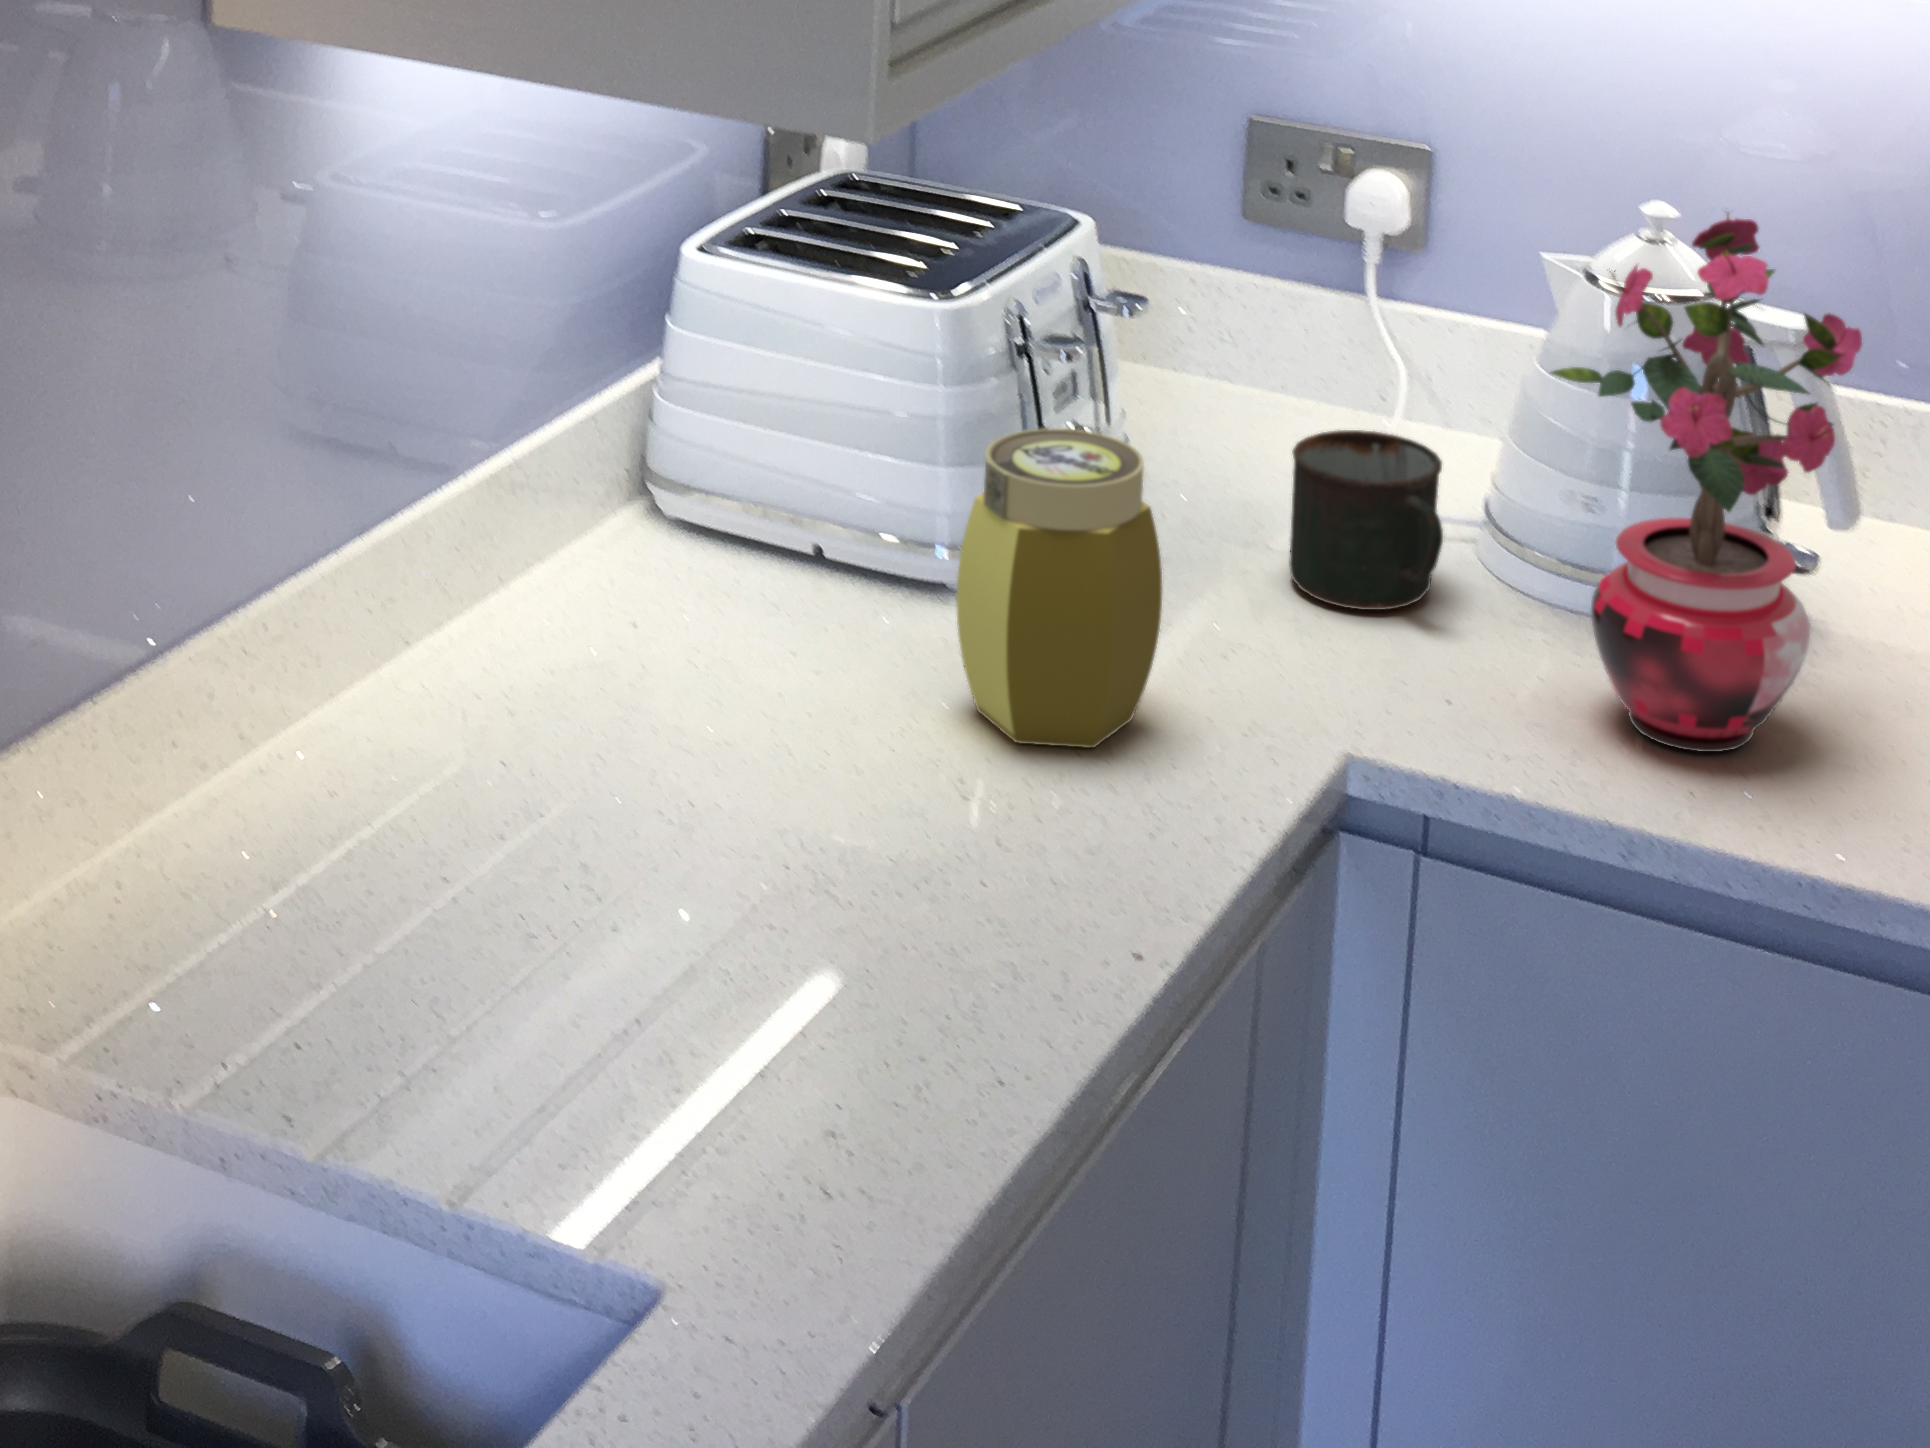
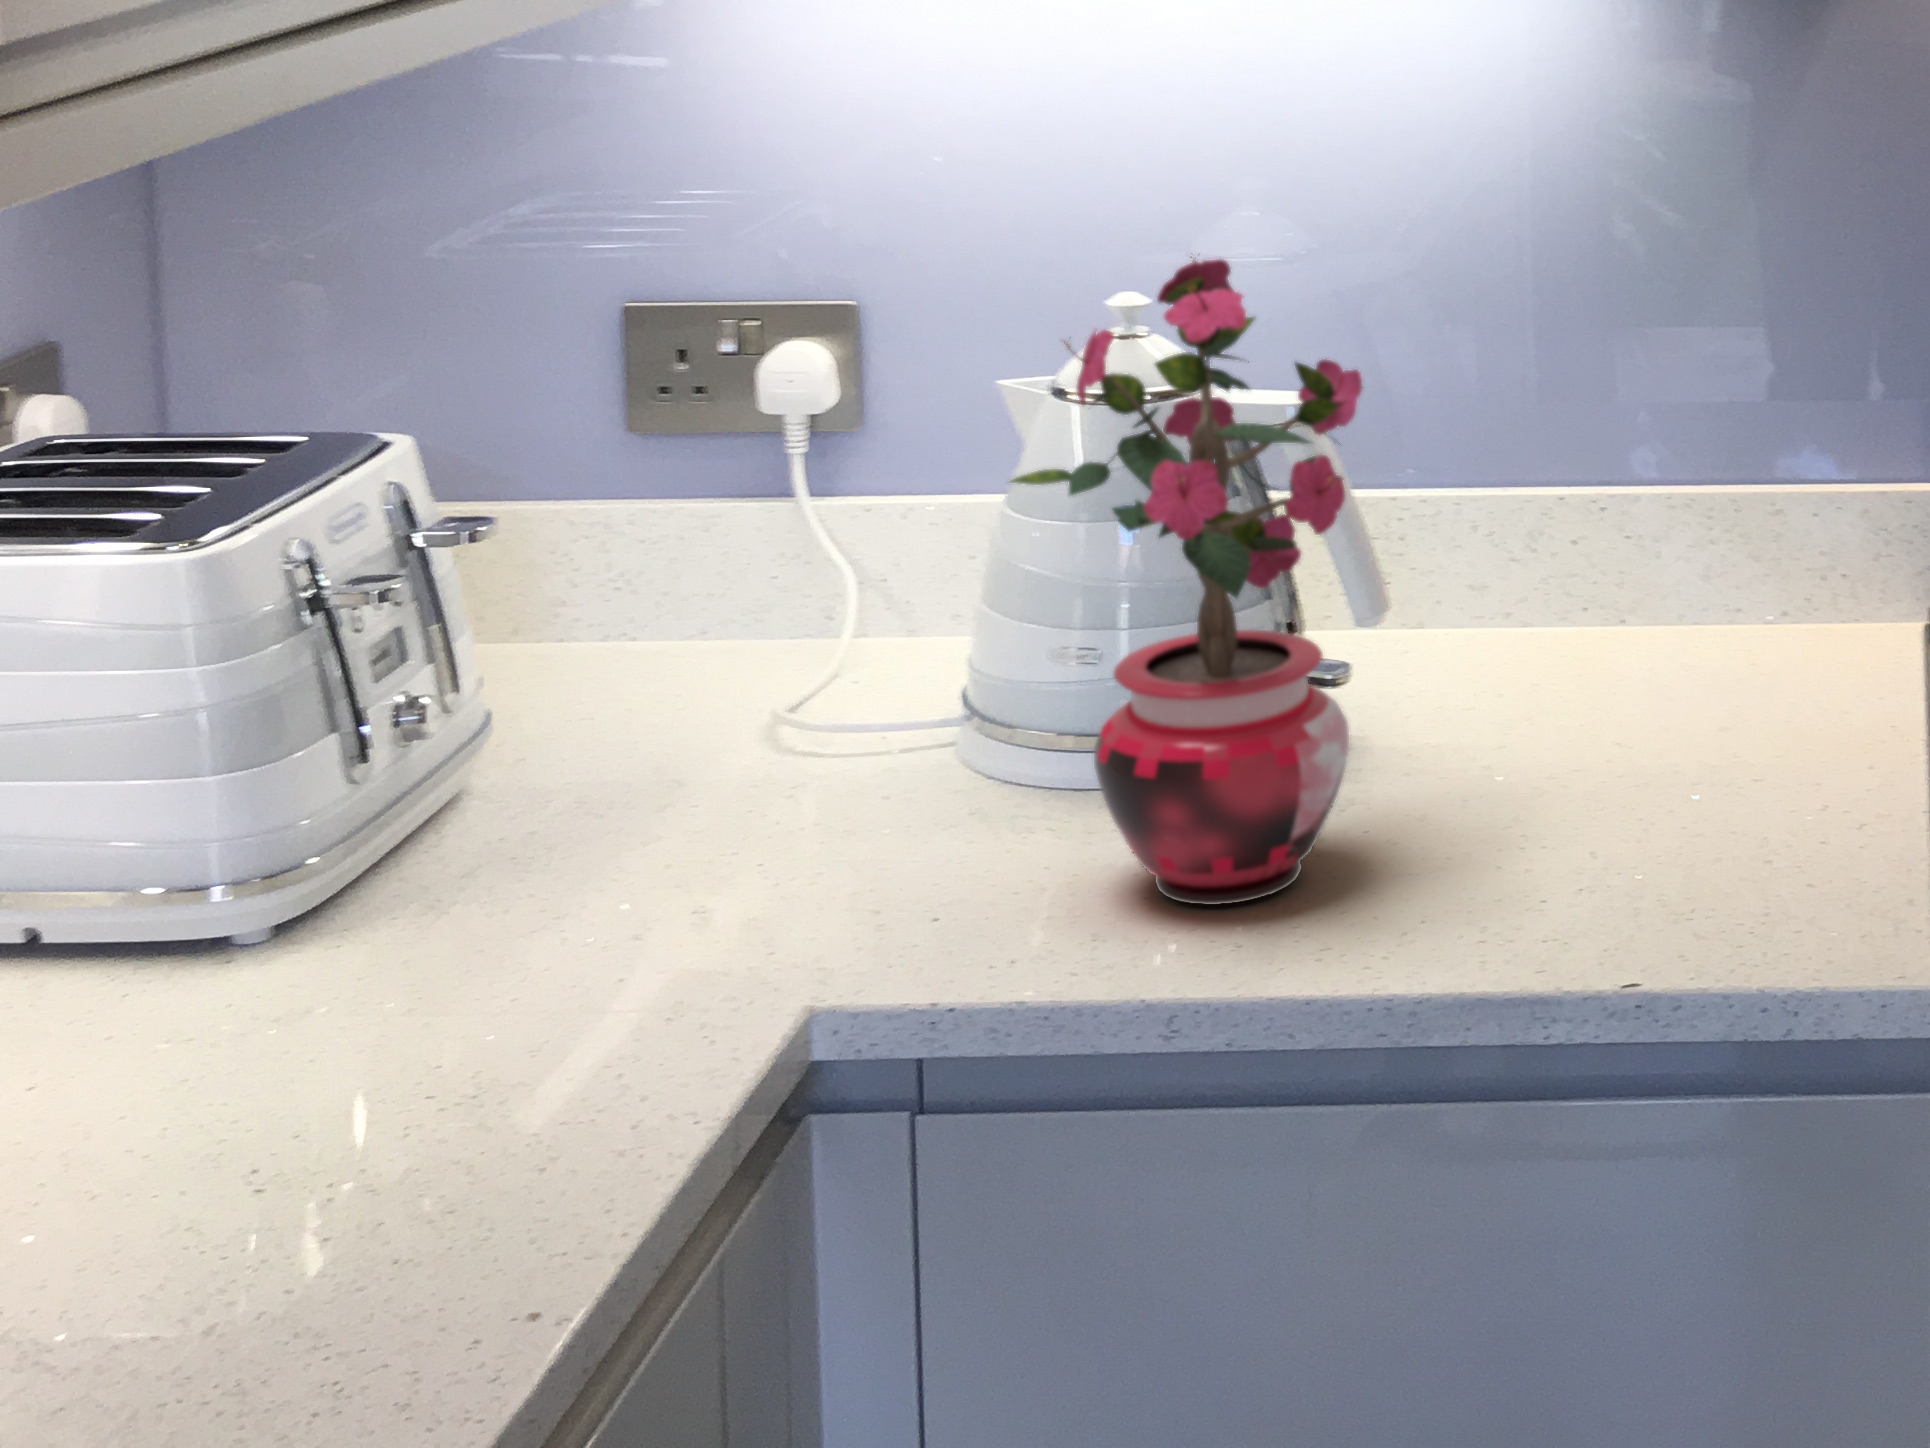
jar: present [956,429,1162,748] -> none [231,667,535,1105]
mug: present [1289,430,1443,610] -> none [706,628,909,850]

